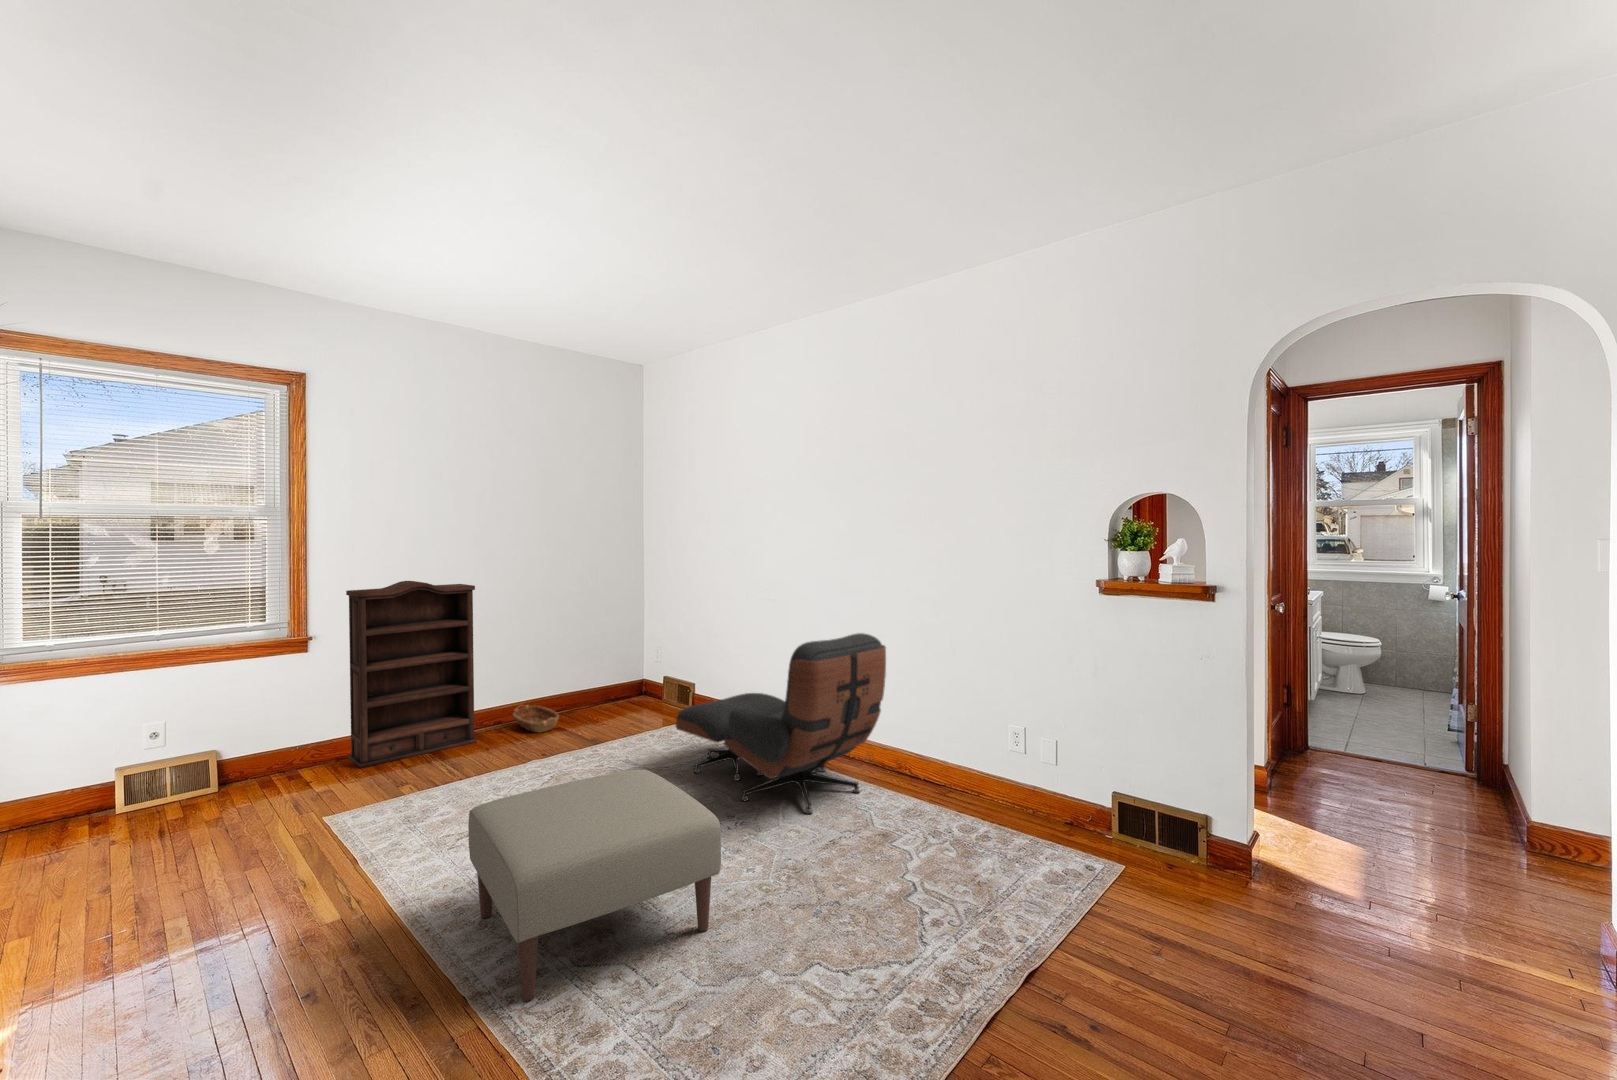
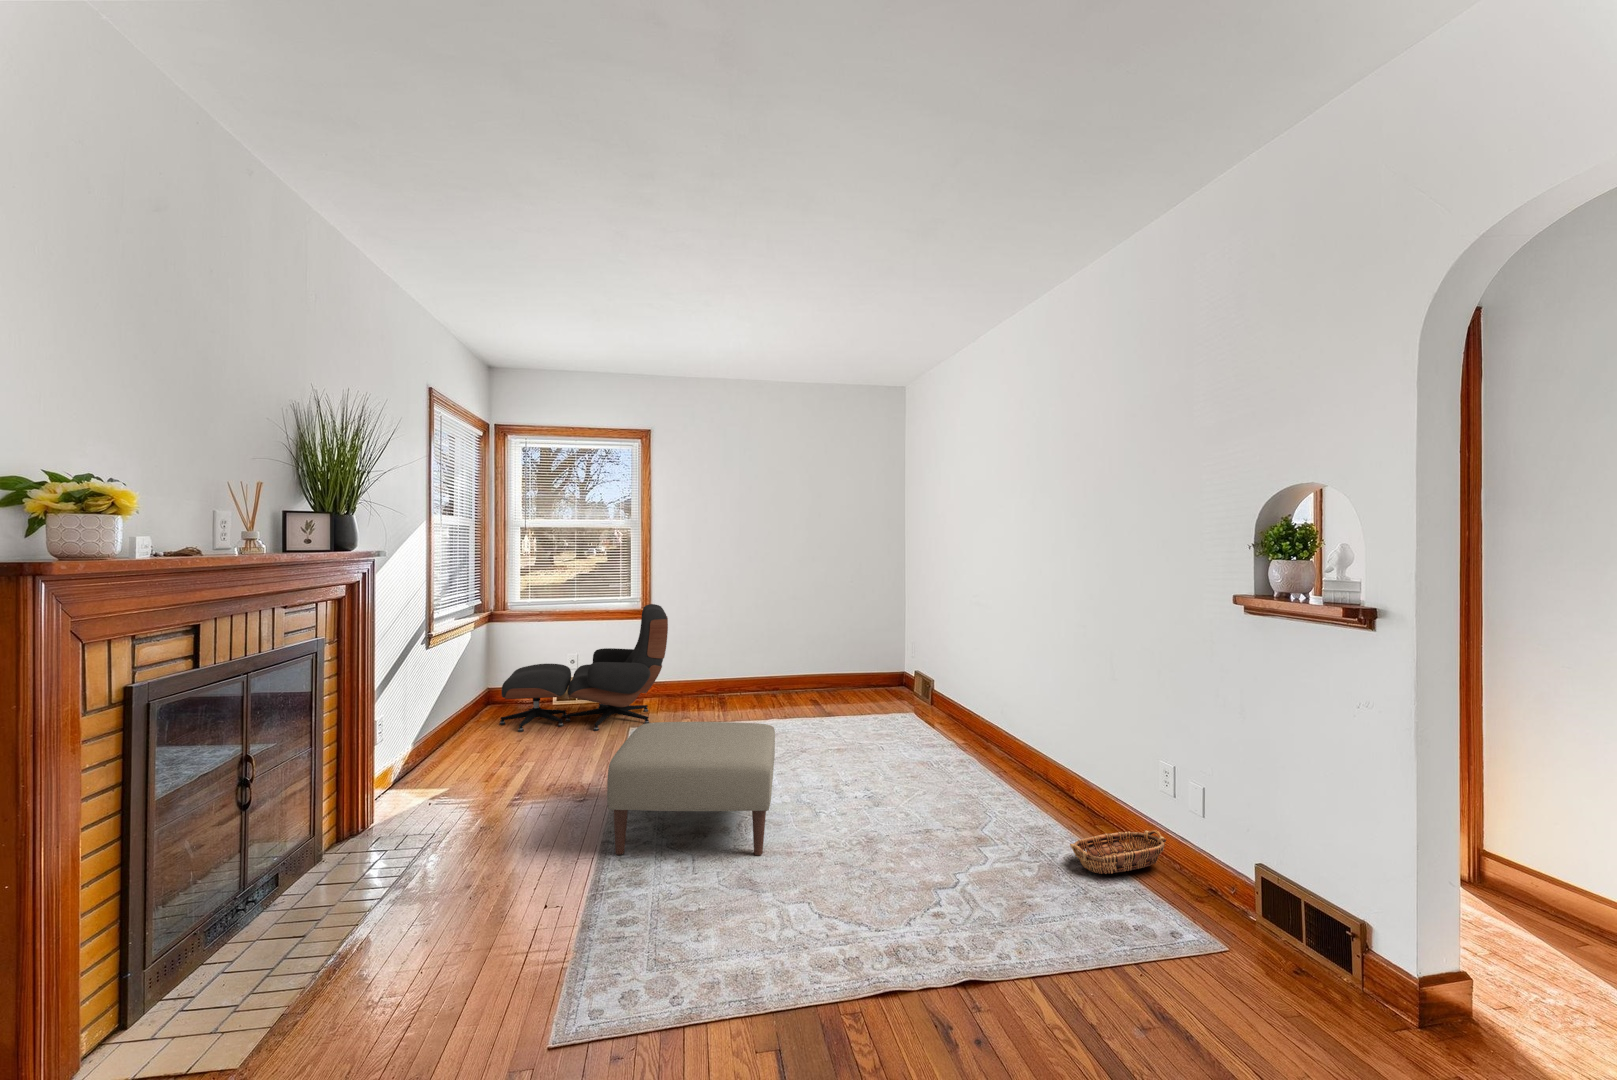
bookshelf: present [346,581,477,768] -> none [673,573,756,704]
lounge chair: present [676,633,886,814] -> present [499,604,668,732]
basket: present [513,705,559,733] -> present [1070,830,1166,874]

